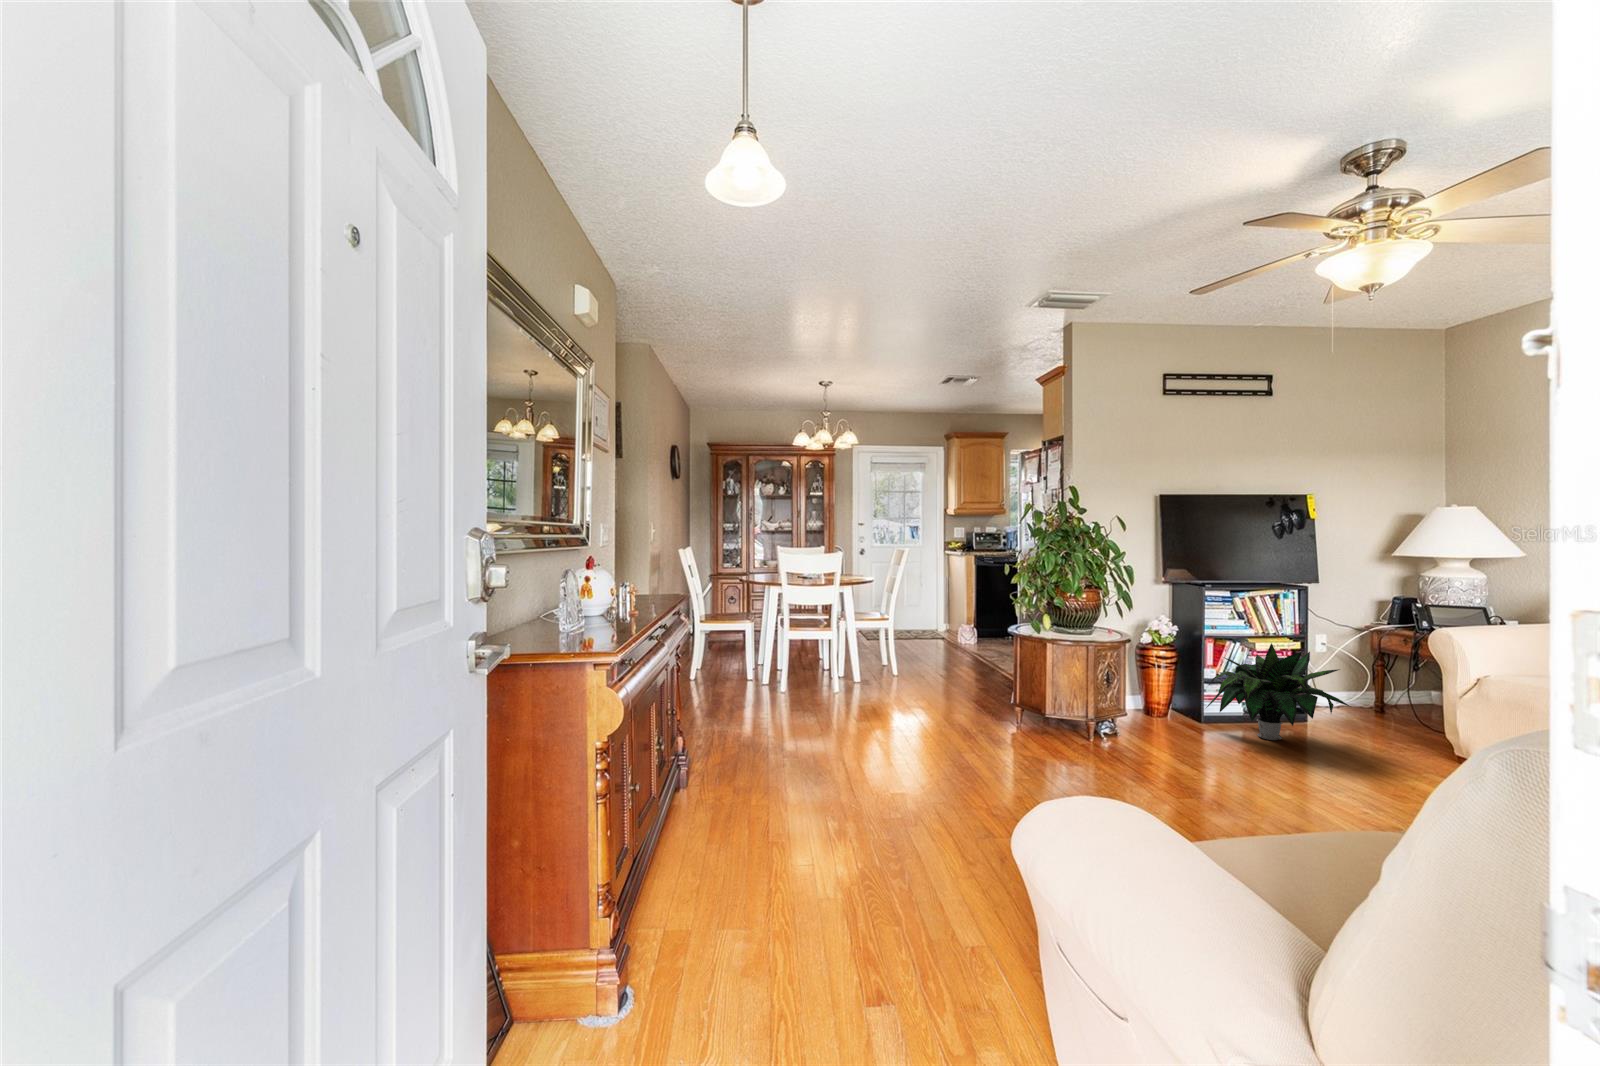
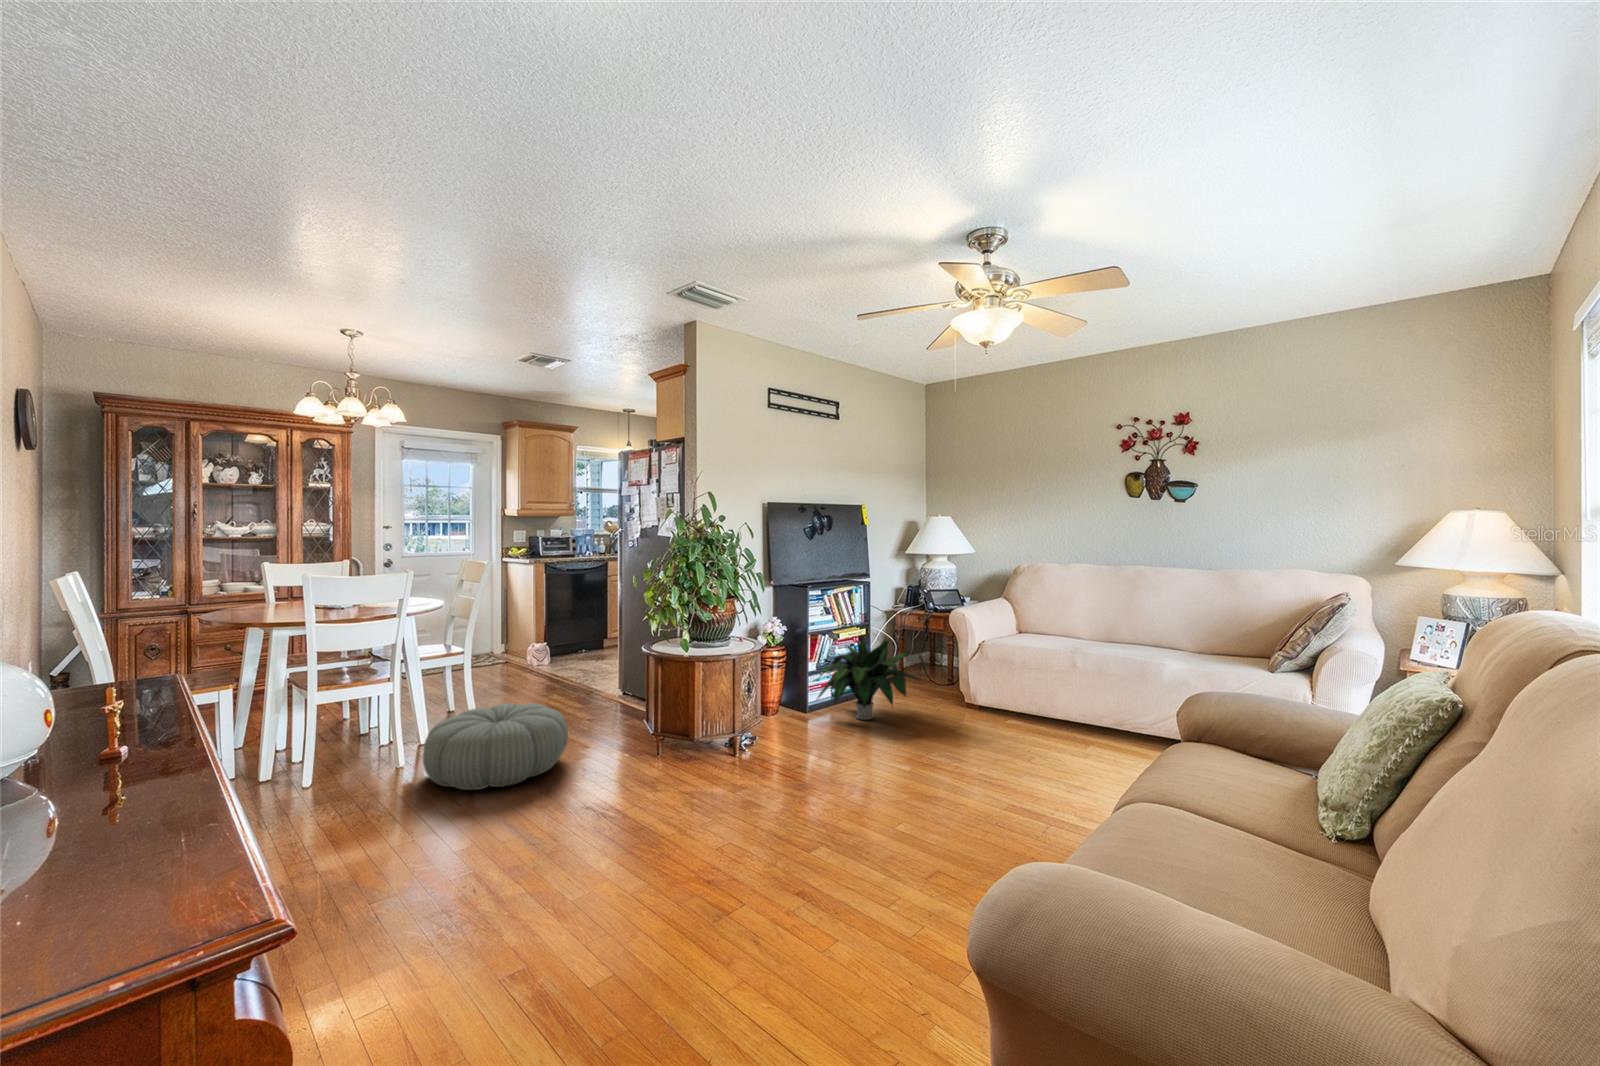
pouf: none [851,659,948,714] -> present [423,703,568,790]

